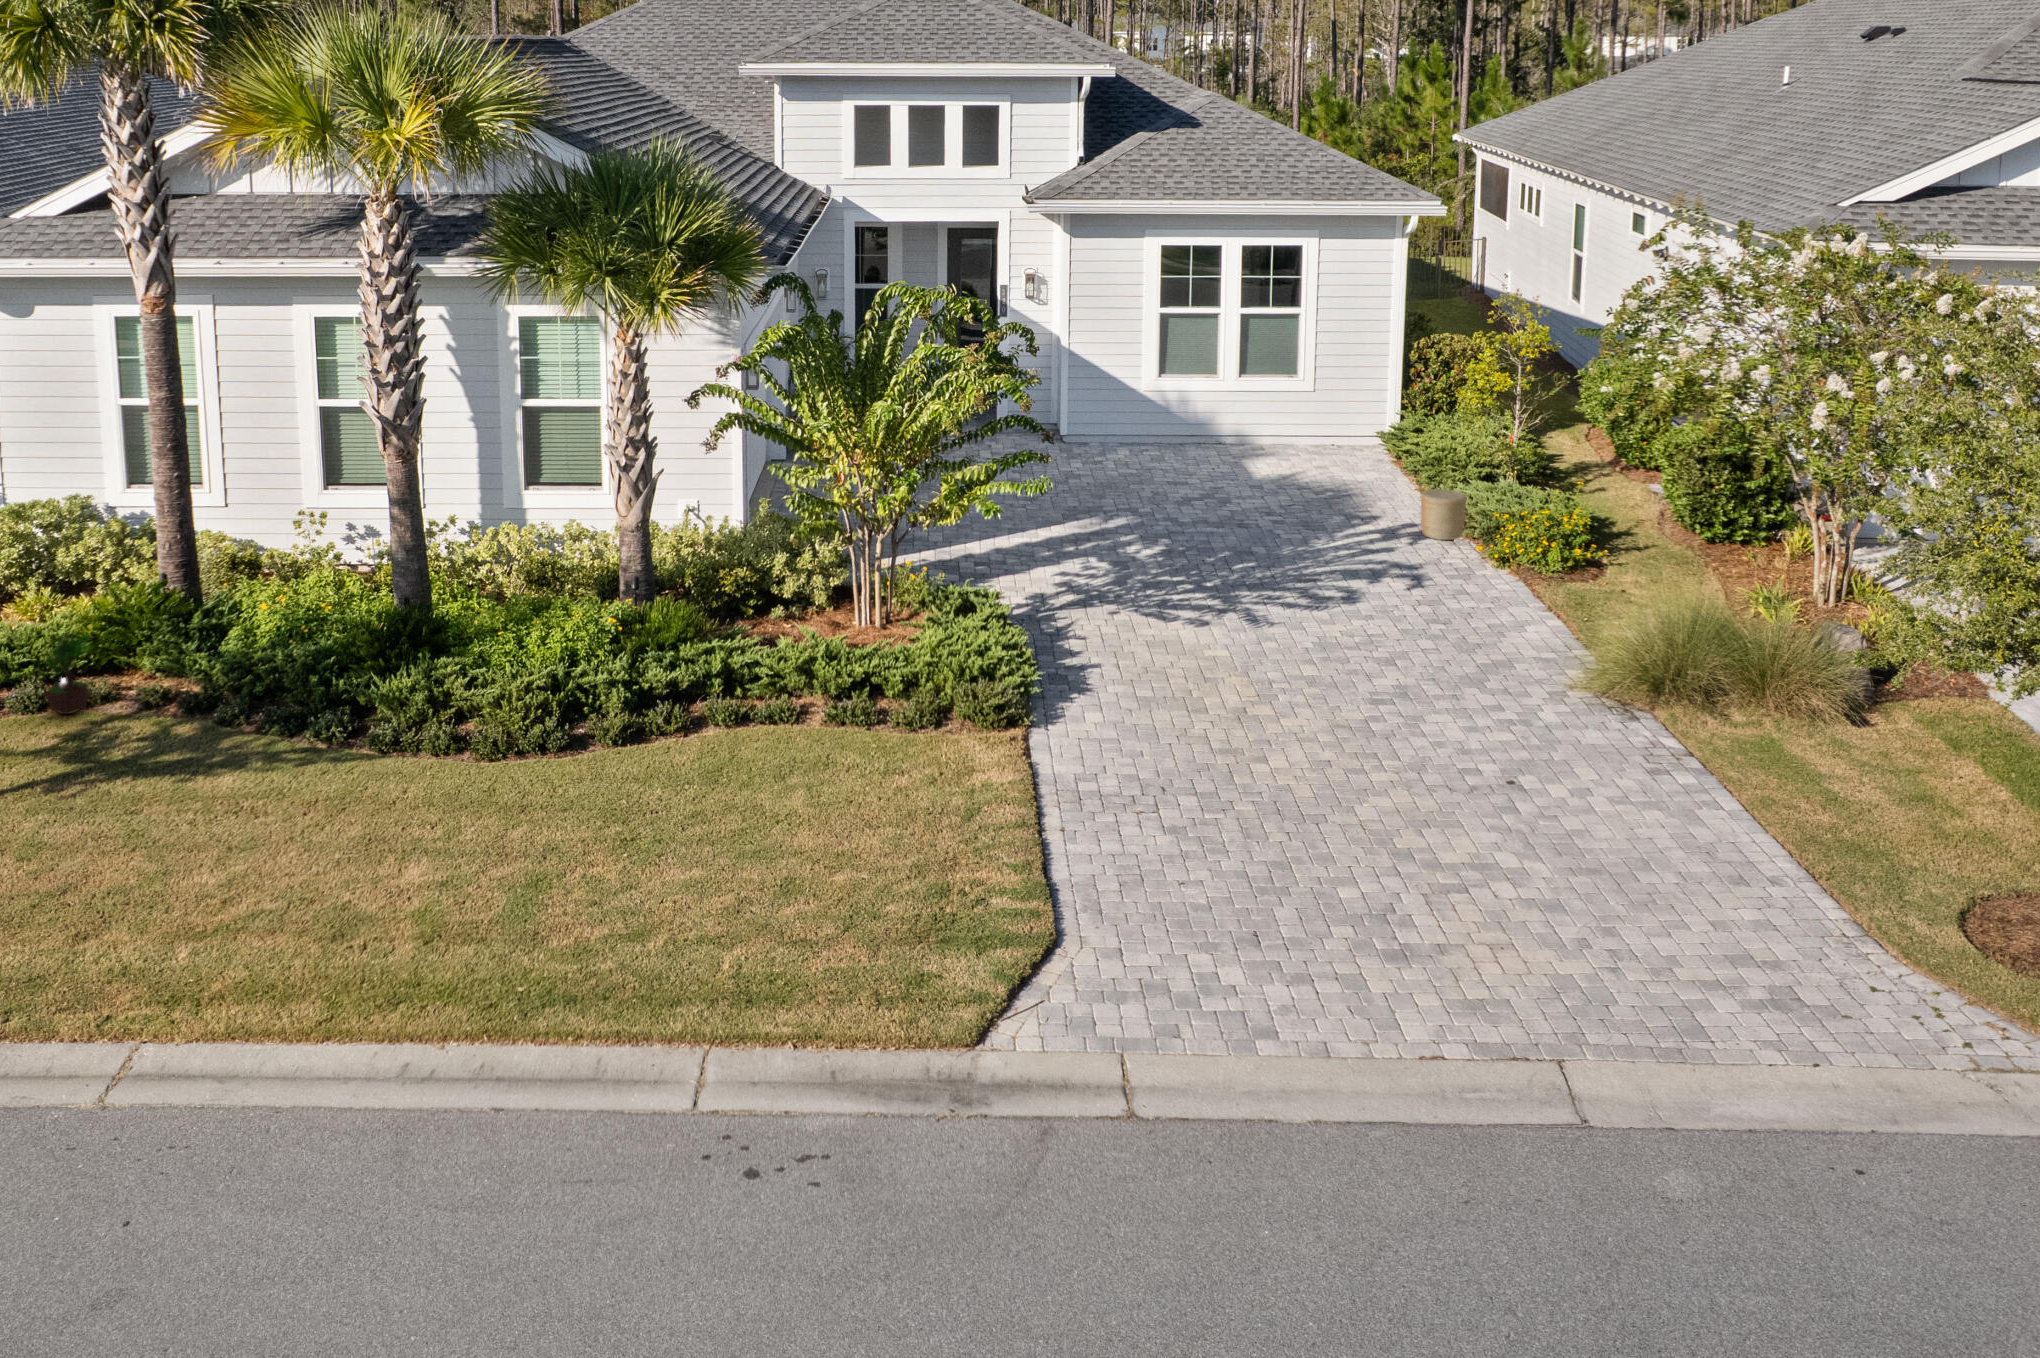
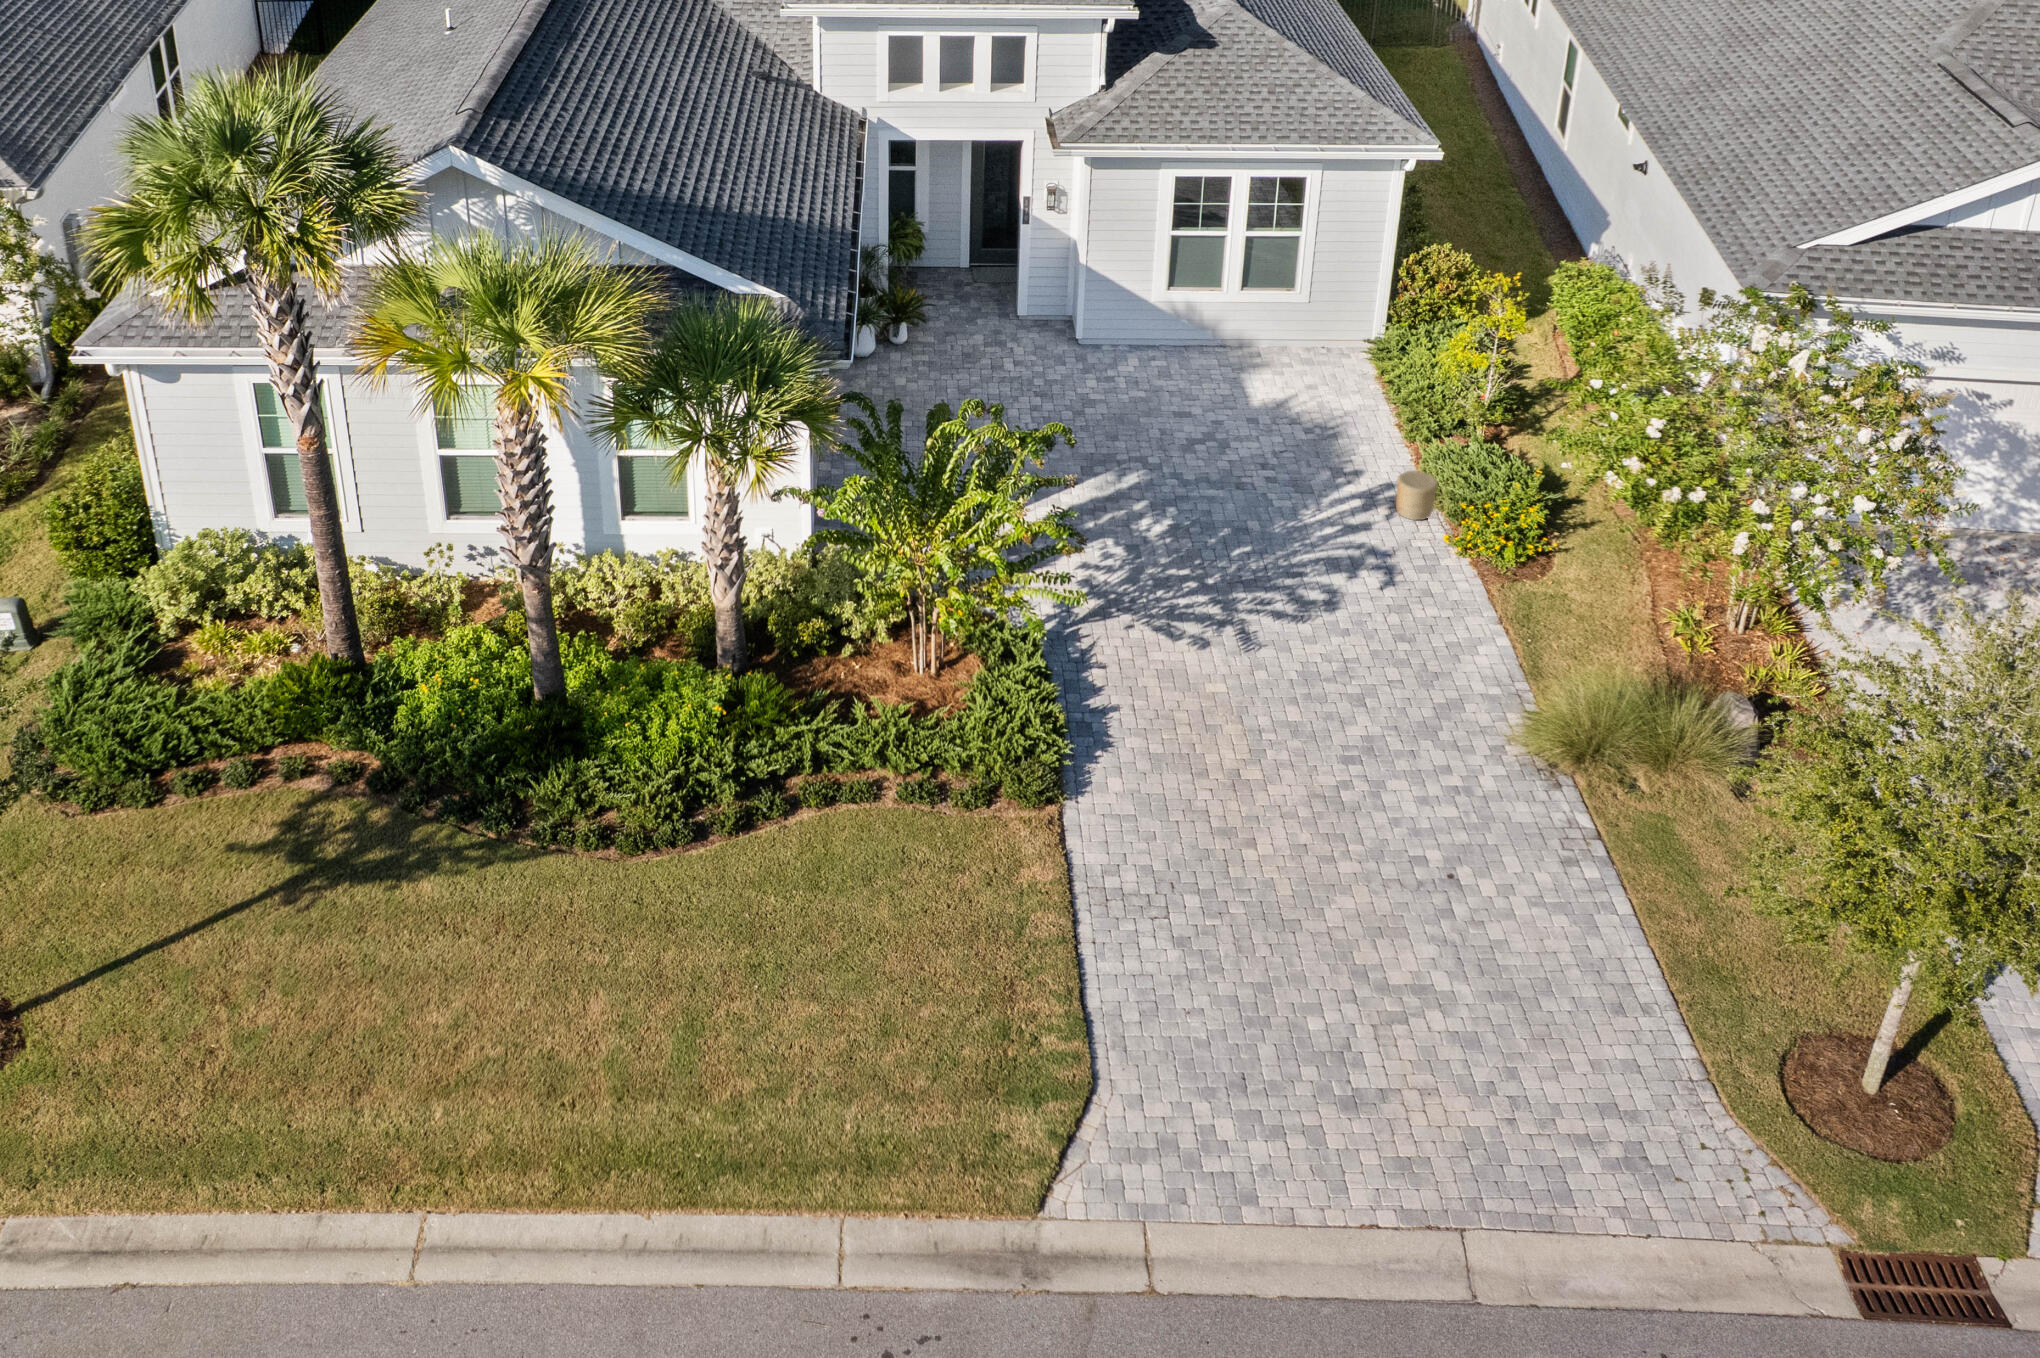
potted tree: present [45,633,90,714] -> none [250,725,292,784]

